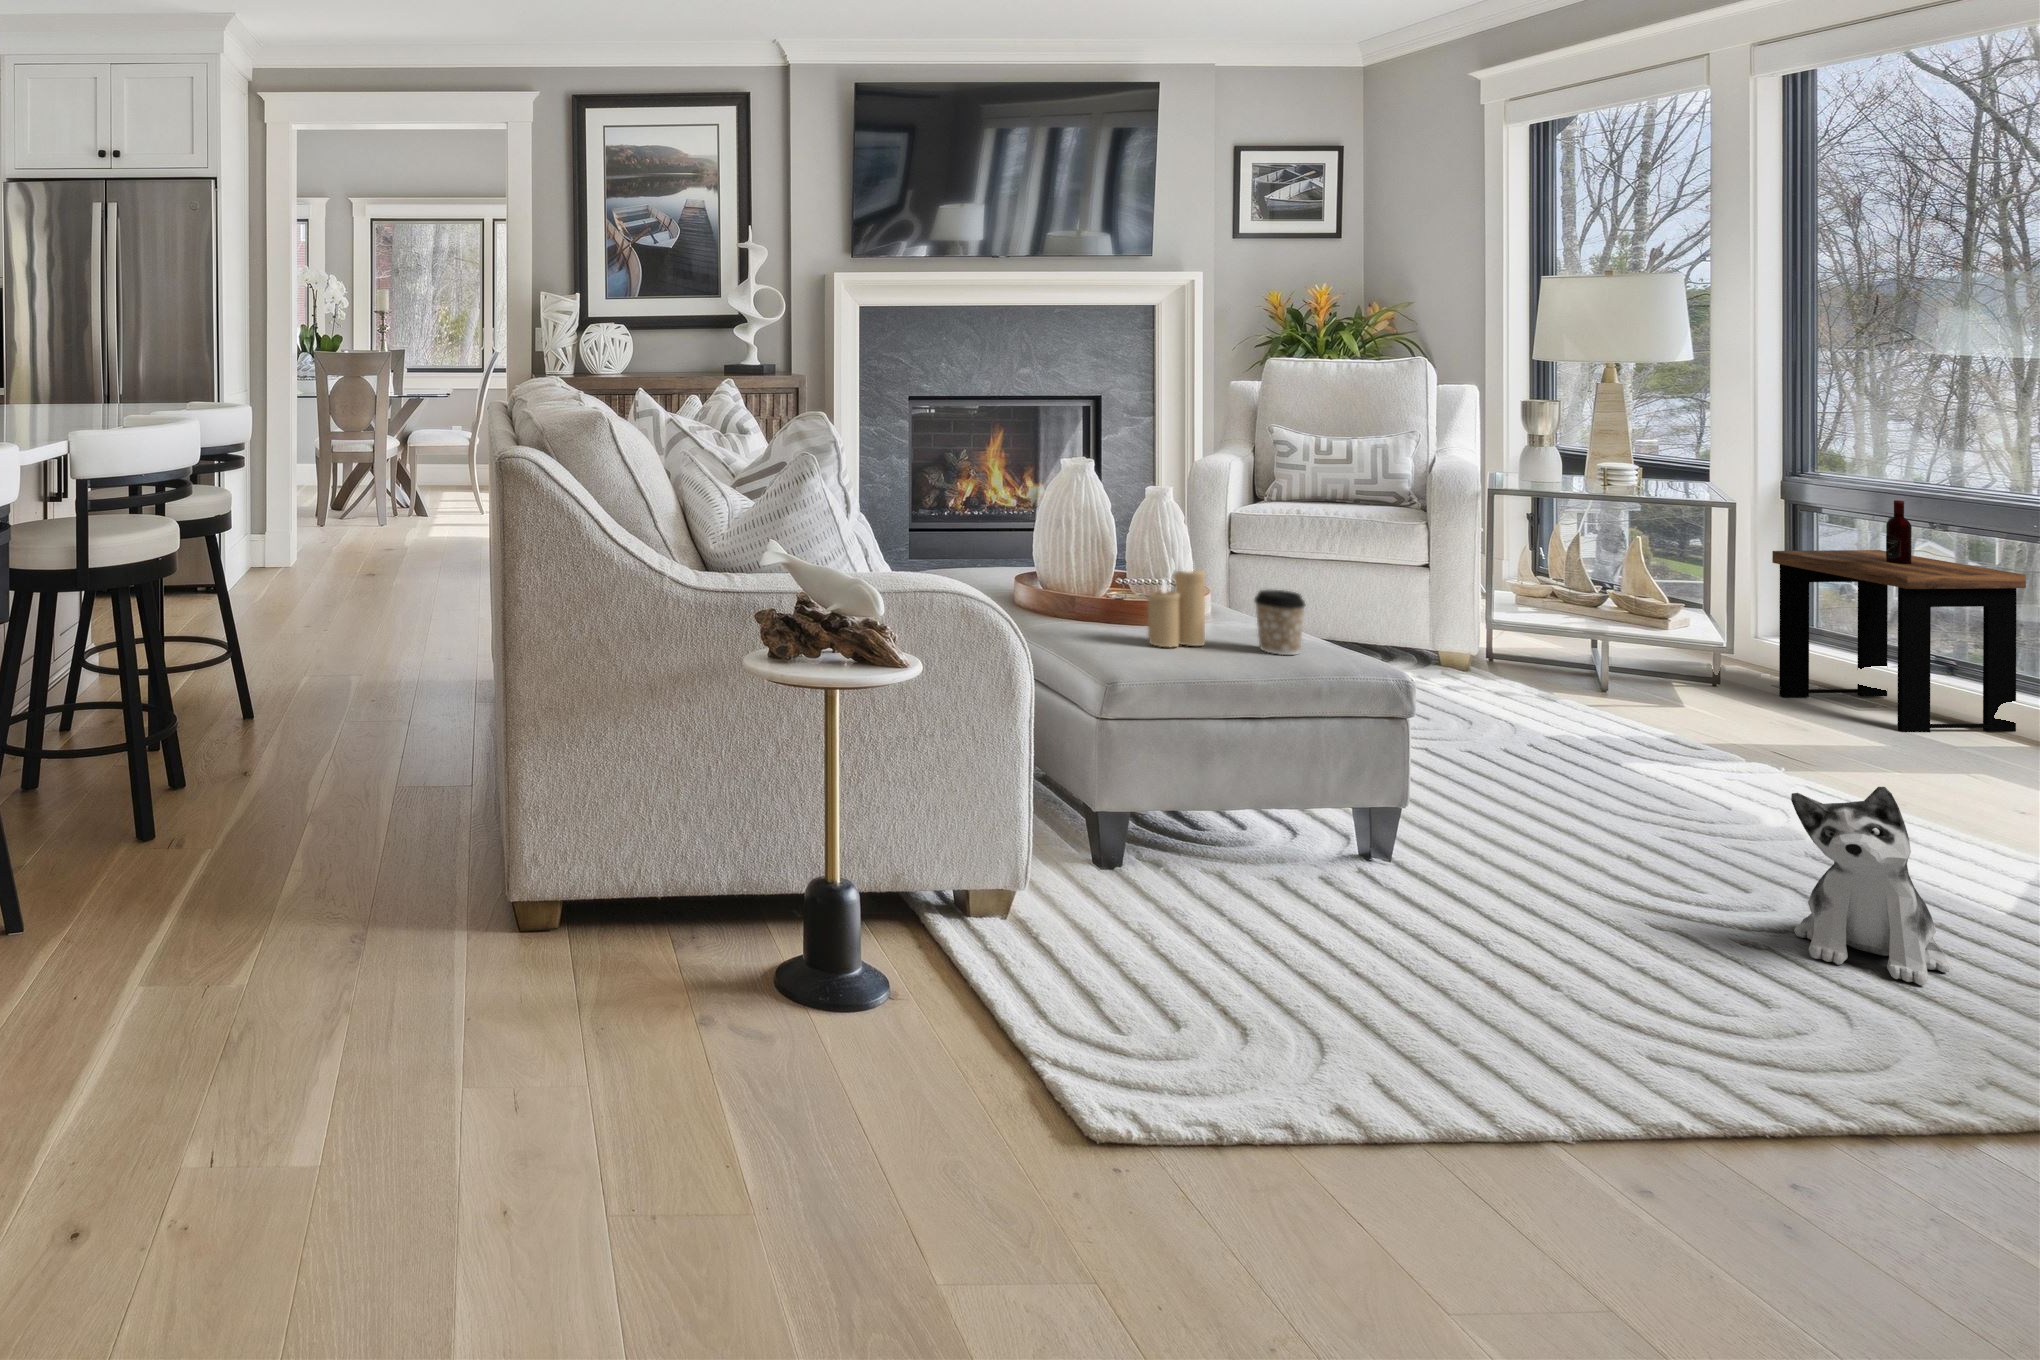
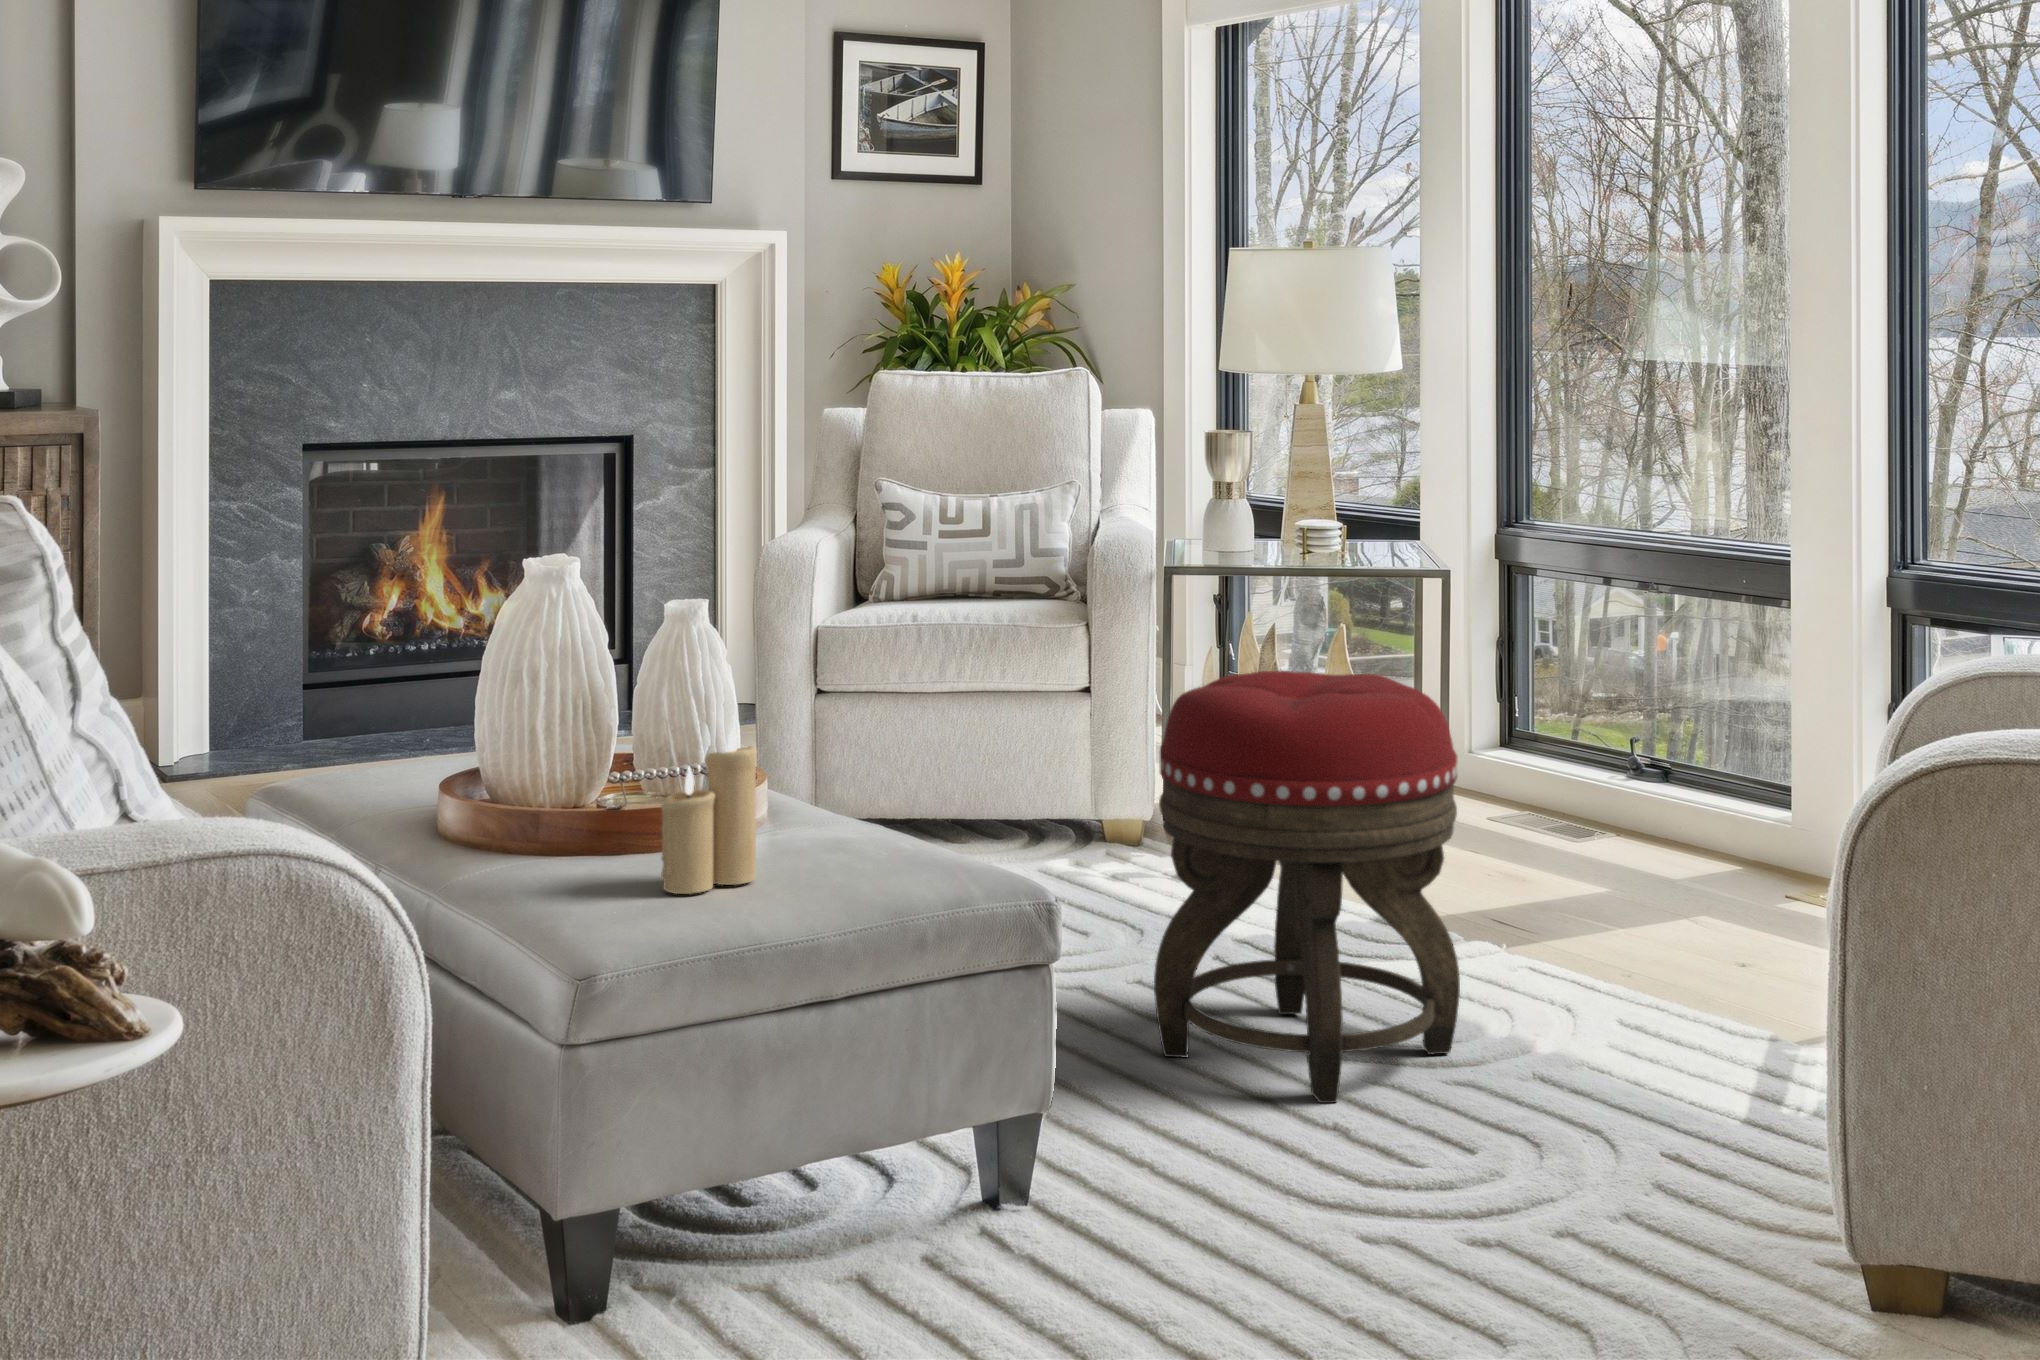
side table: present [1772,500,2026,732] -> none [1473,553,1708,858]
footstool: none [1482,561,1748,851] -> present [1154,671,1460,1103]
coffee cup: present [1255,590,1305,655] -> none [832,768,911,881]
plush toy: present [1791,787,1951,985] -> none [1514,969,1675,1245]

